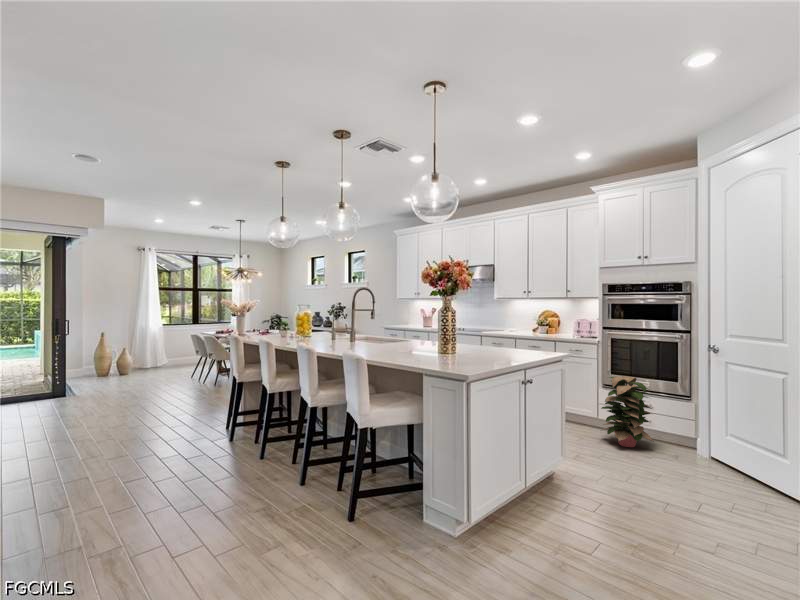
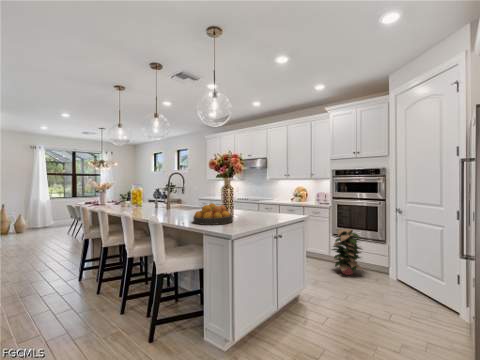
fruit bowl: none [405,333,460,363] -> present [193,203,233,225]

